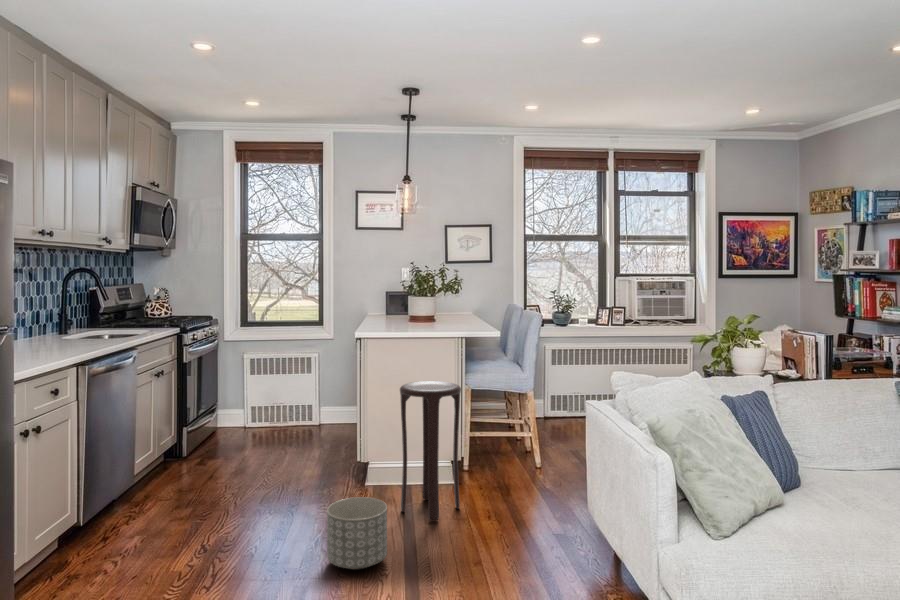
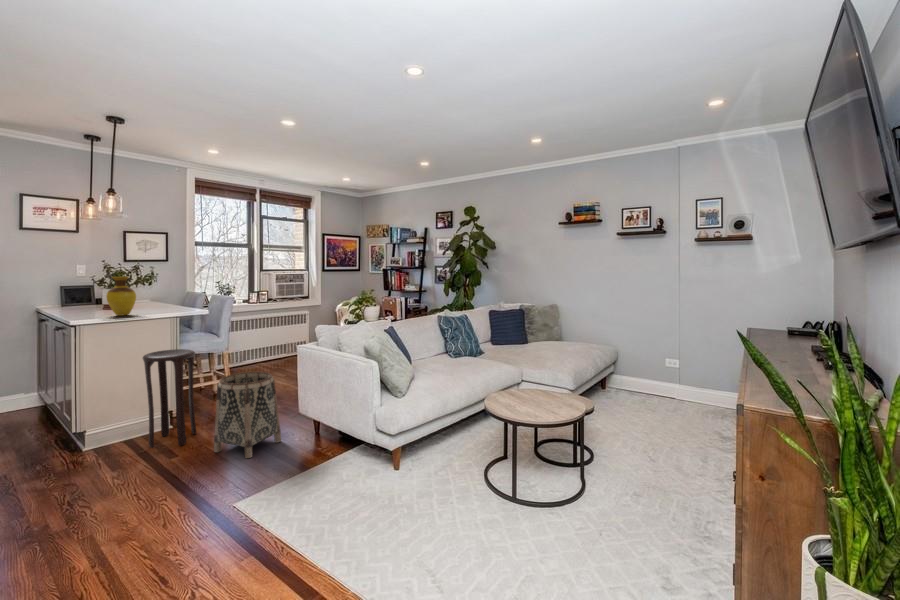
vase: none [389,280,419,330] -> present [106,277,136,316]
basket: none [459,431,555,576] -> present [214,372,281,458]
planter: present [327,497,387,570] -> none [114,435,168,488]

